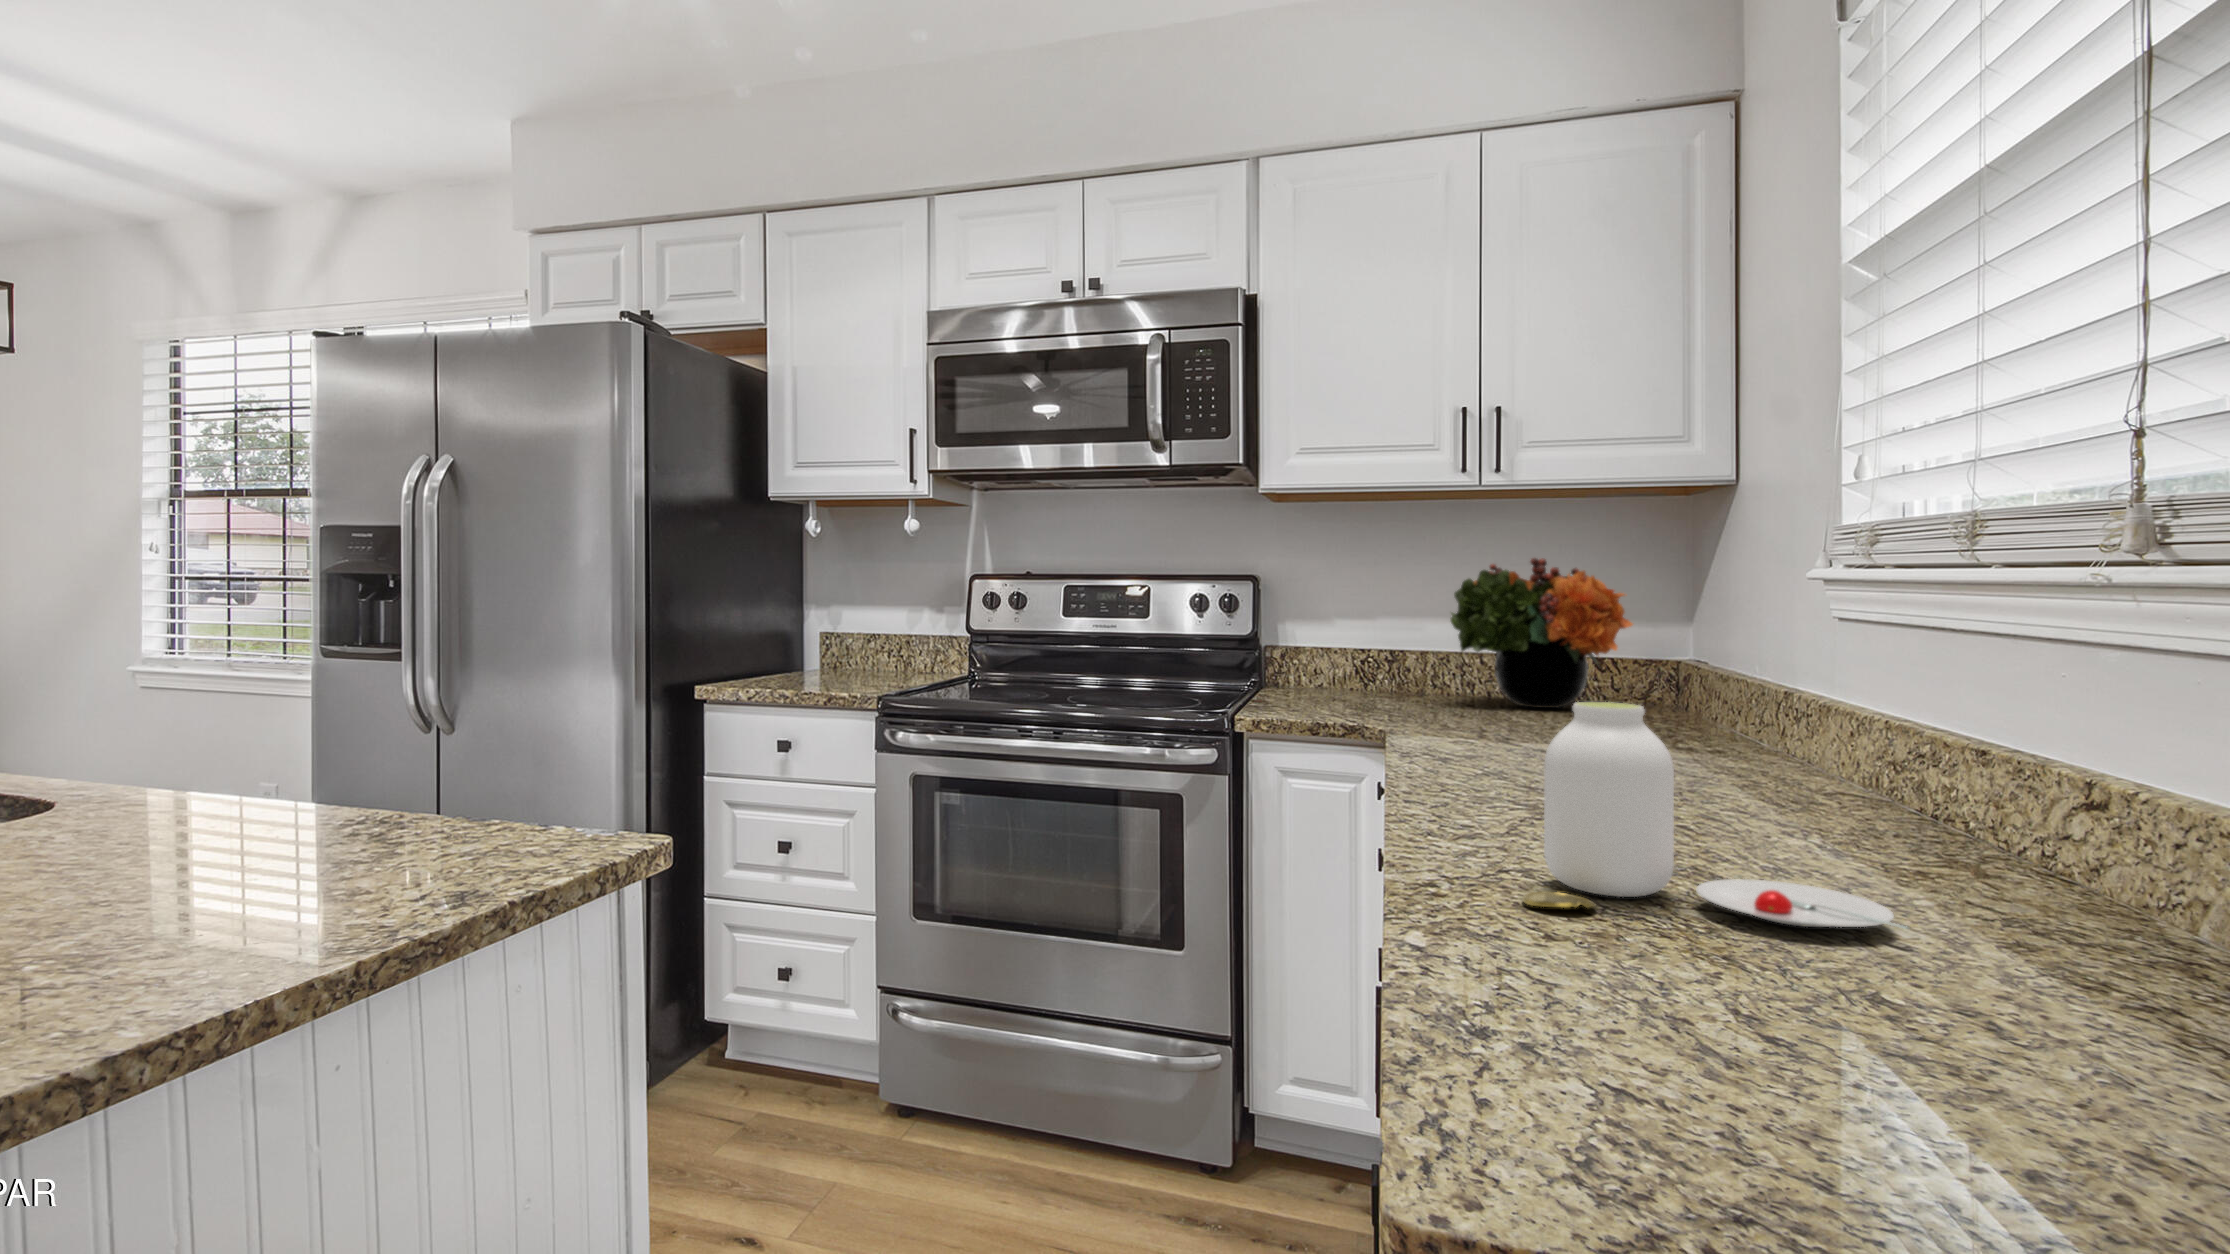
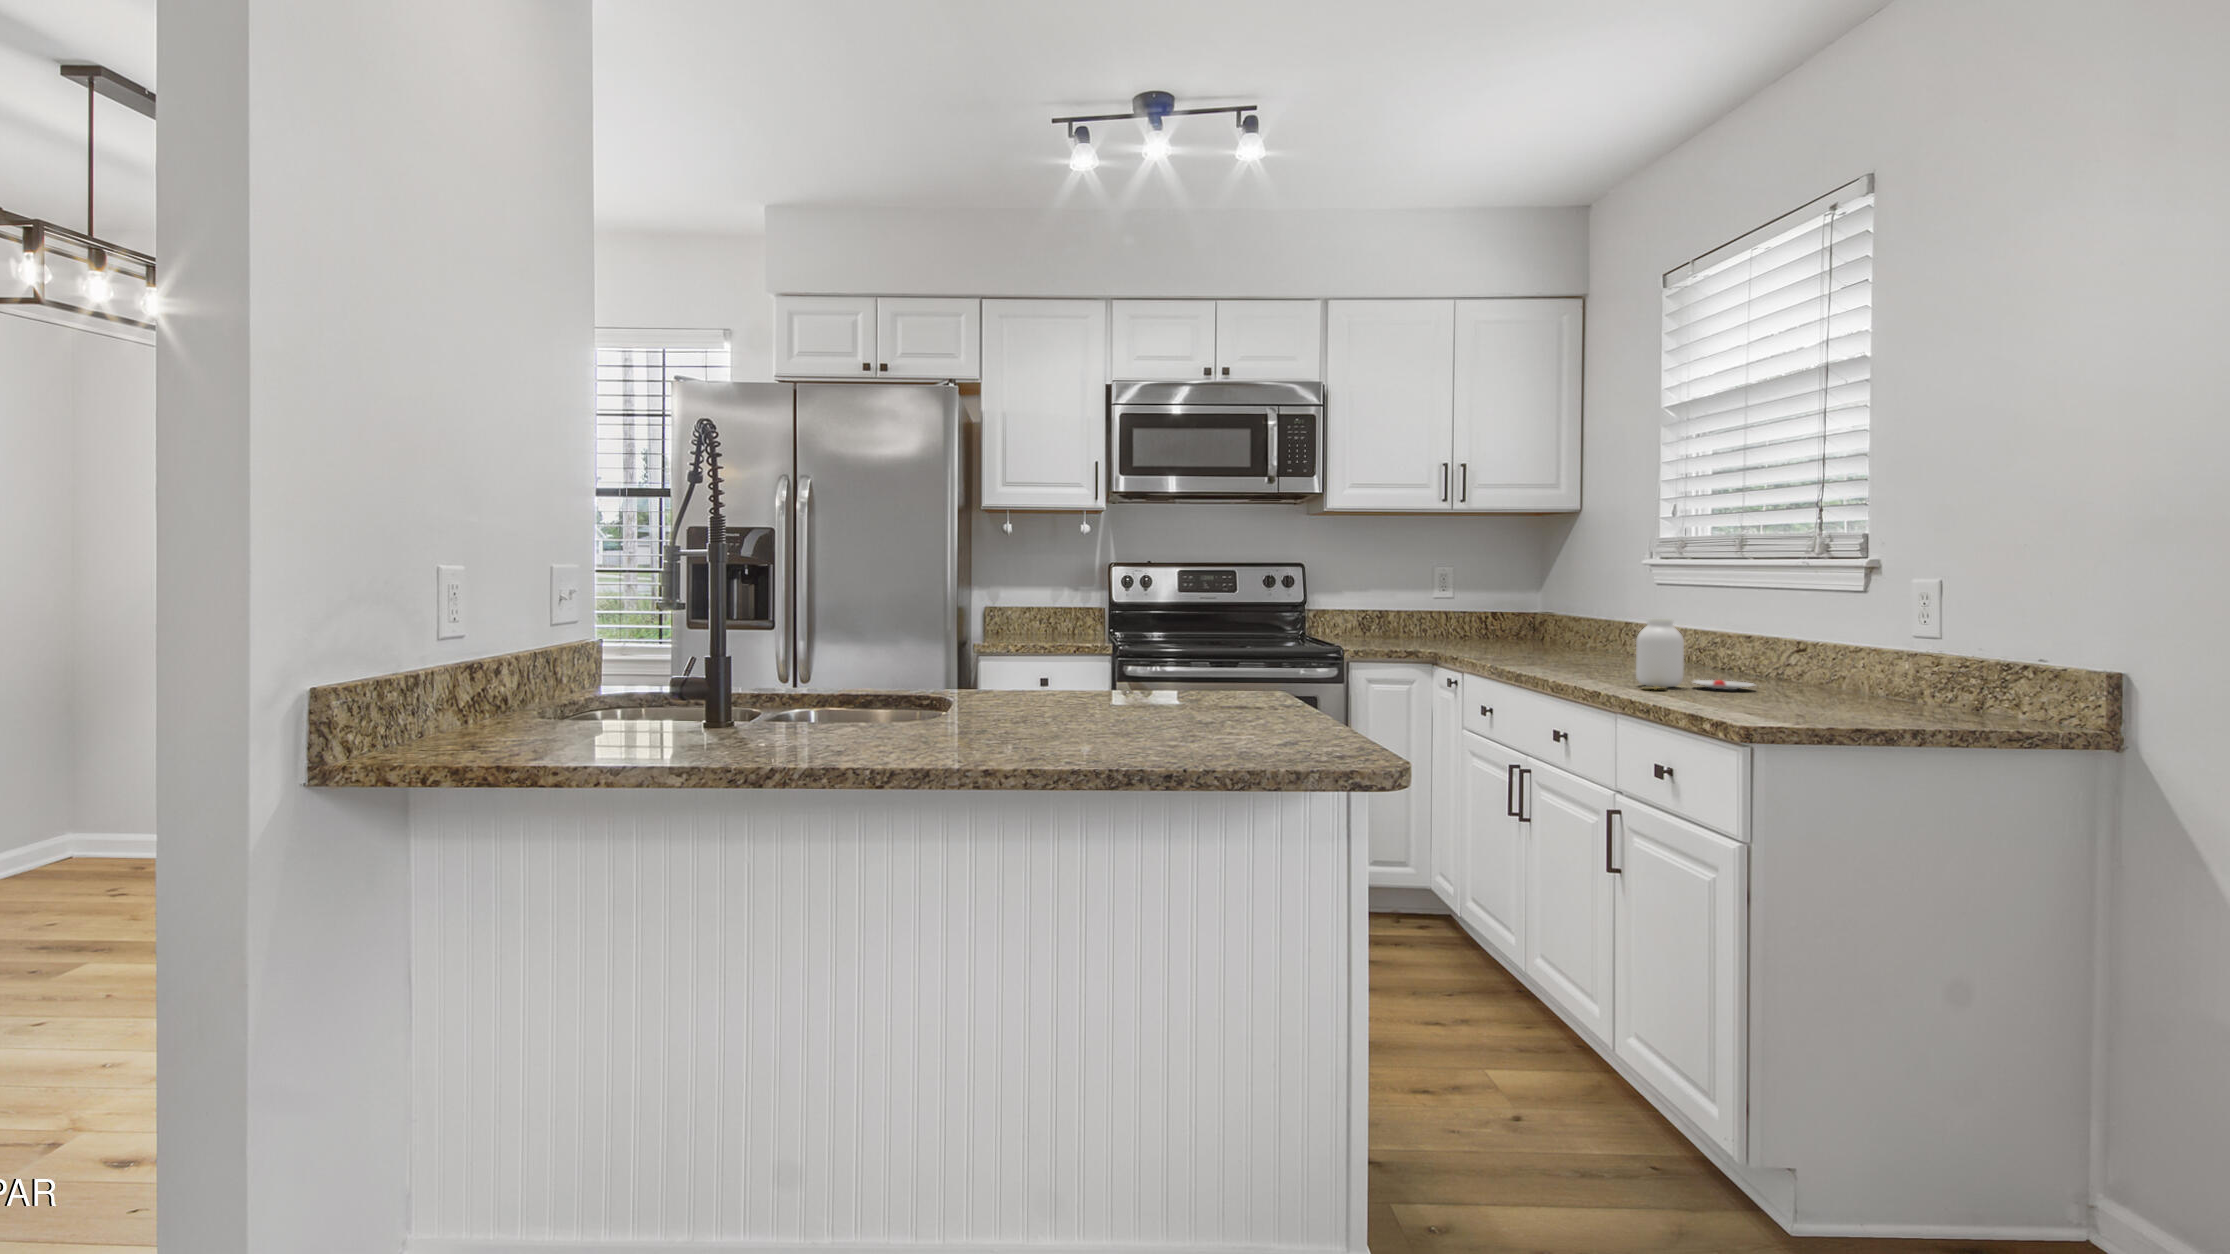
flower arrangement: present [1451,558,1633,708] -> none [1422,553,1526,641]

